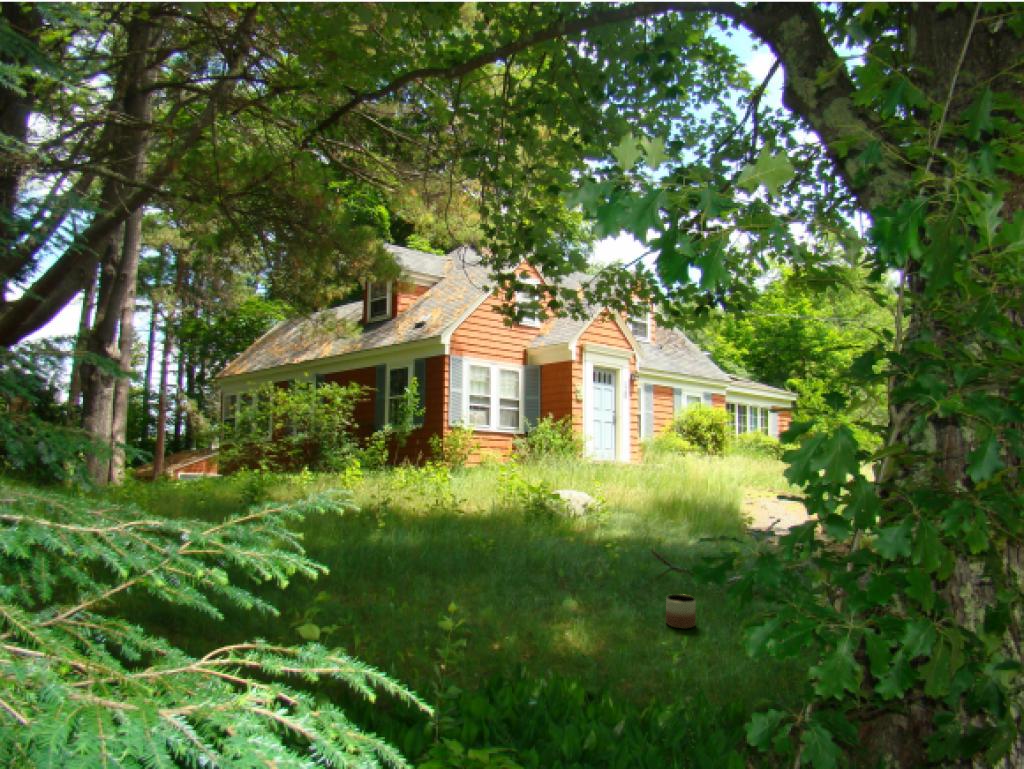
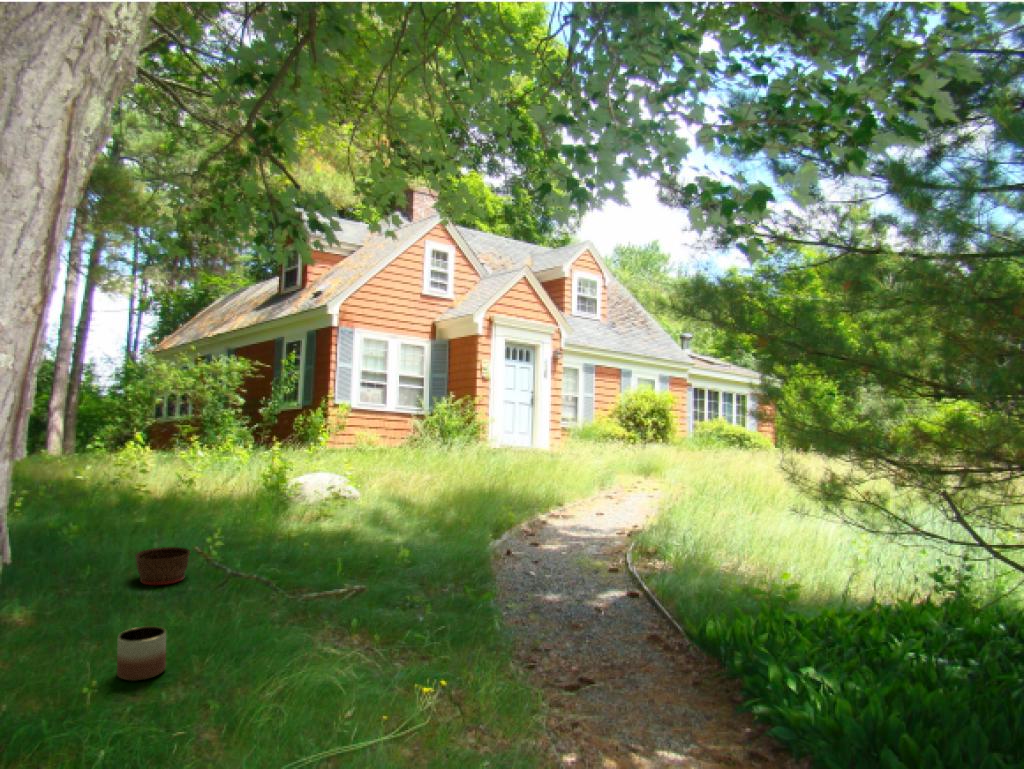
basket: none [555,547,593,575] -> present [135,547,190,585]

